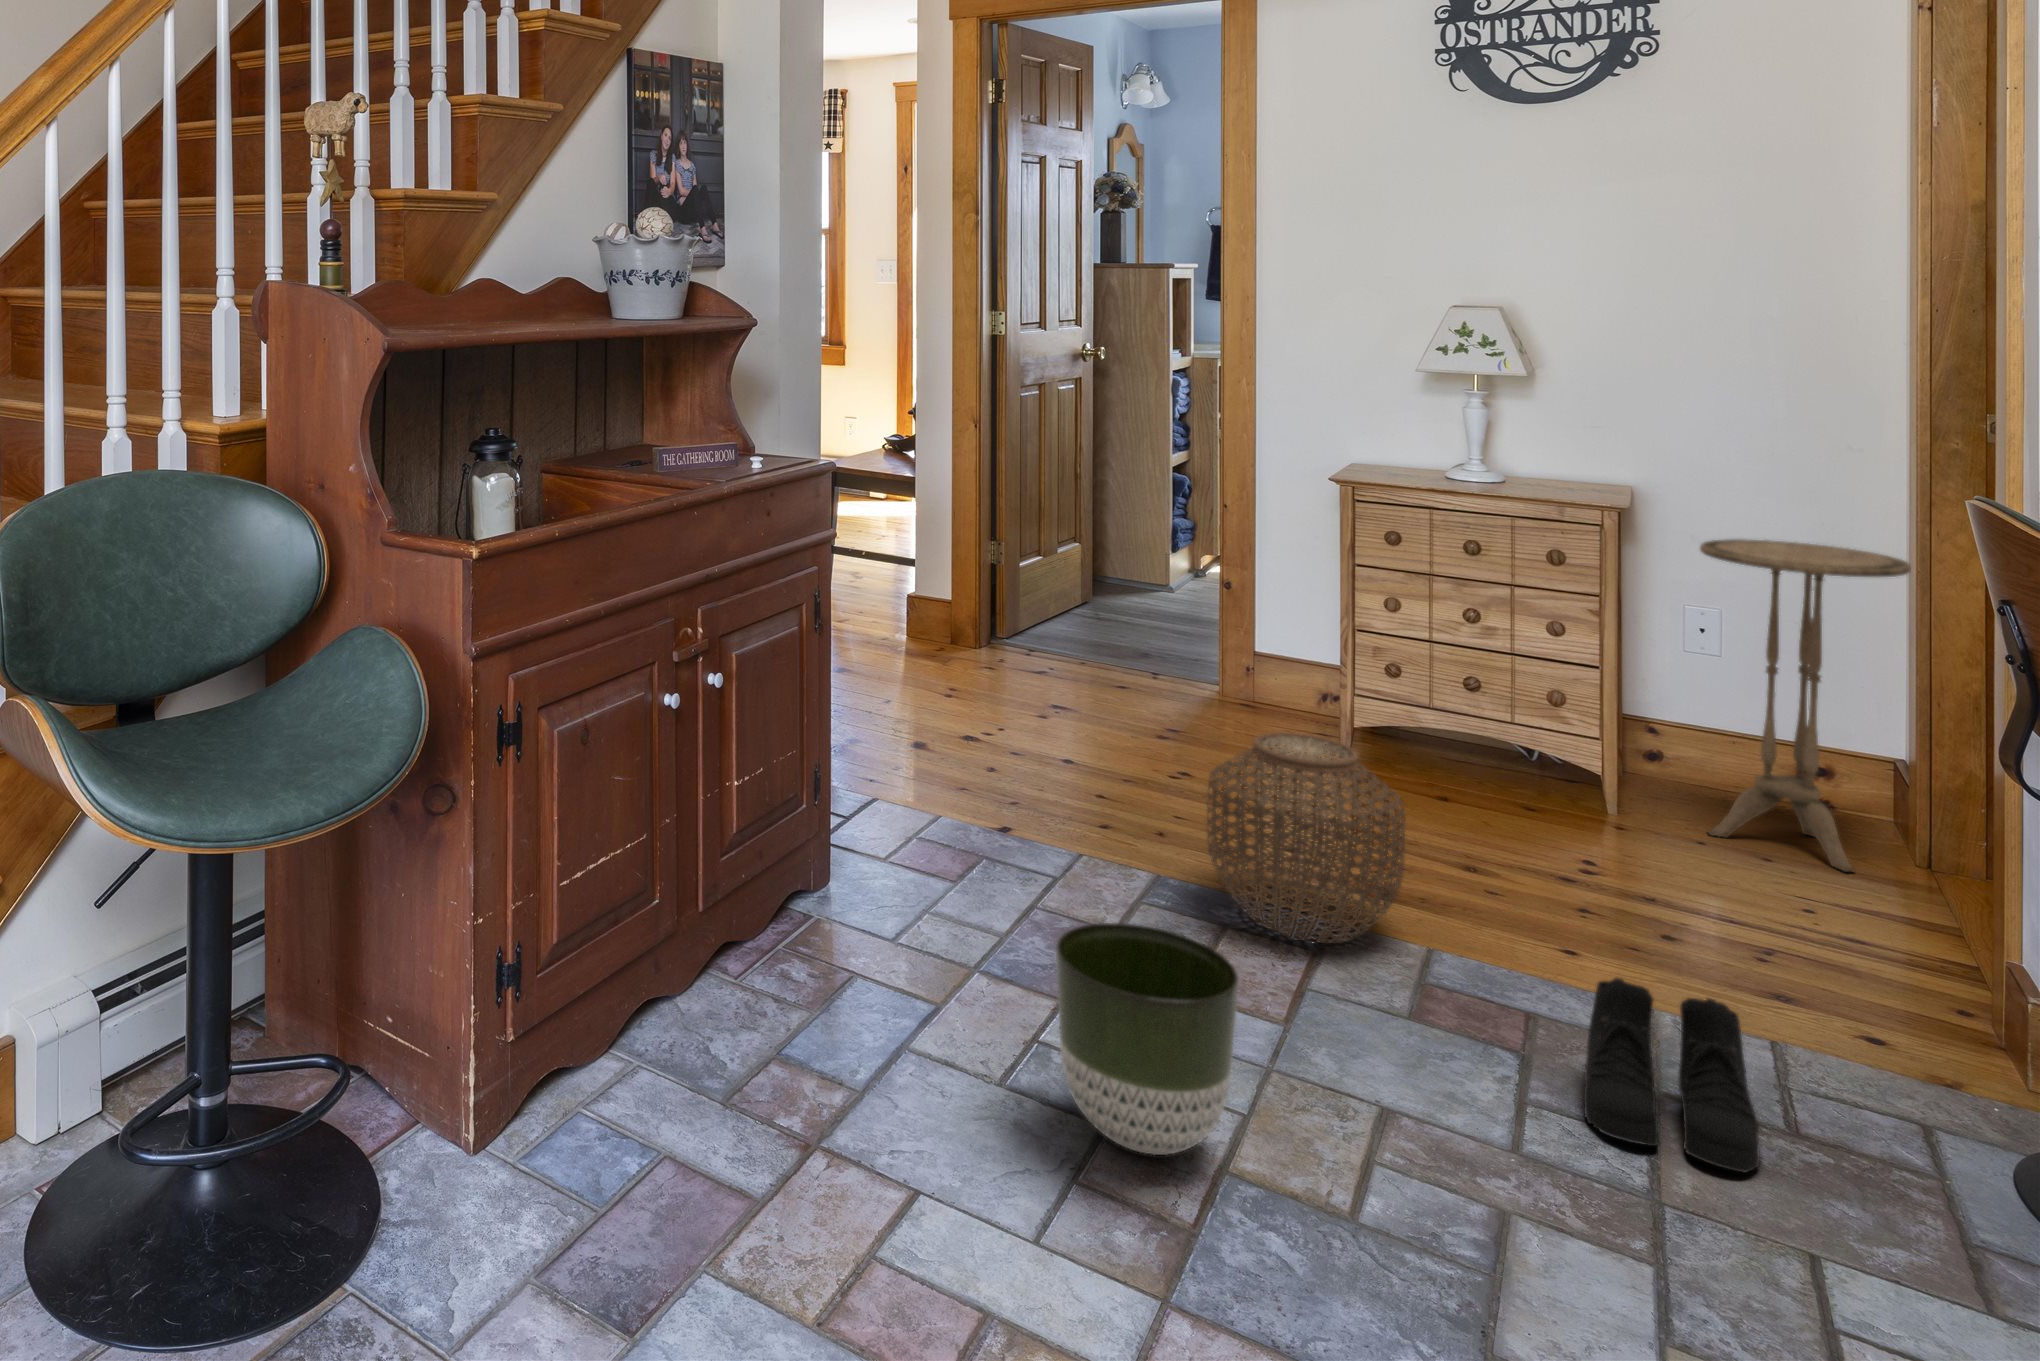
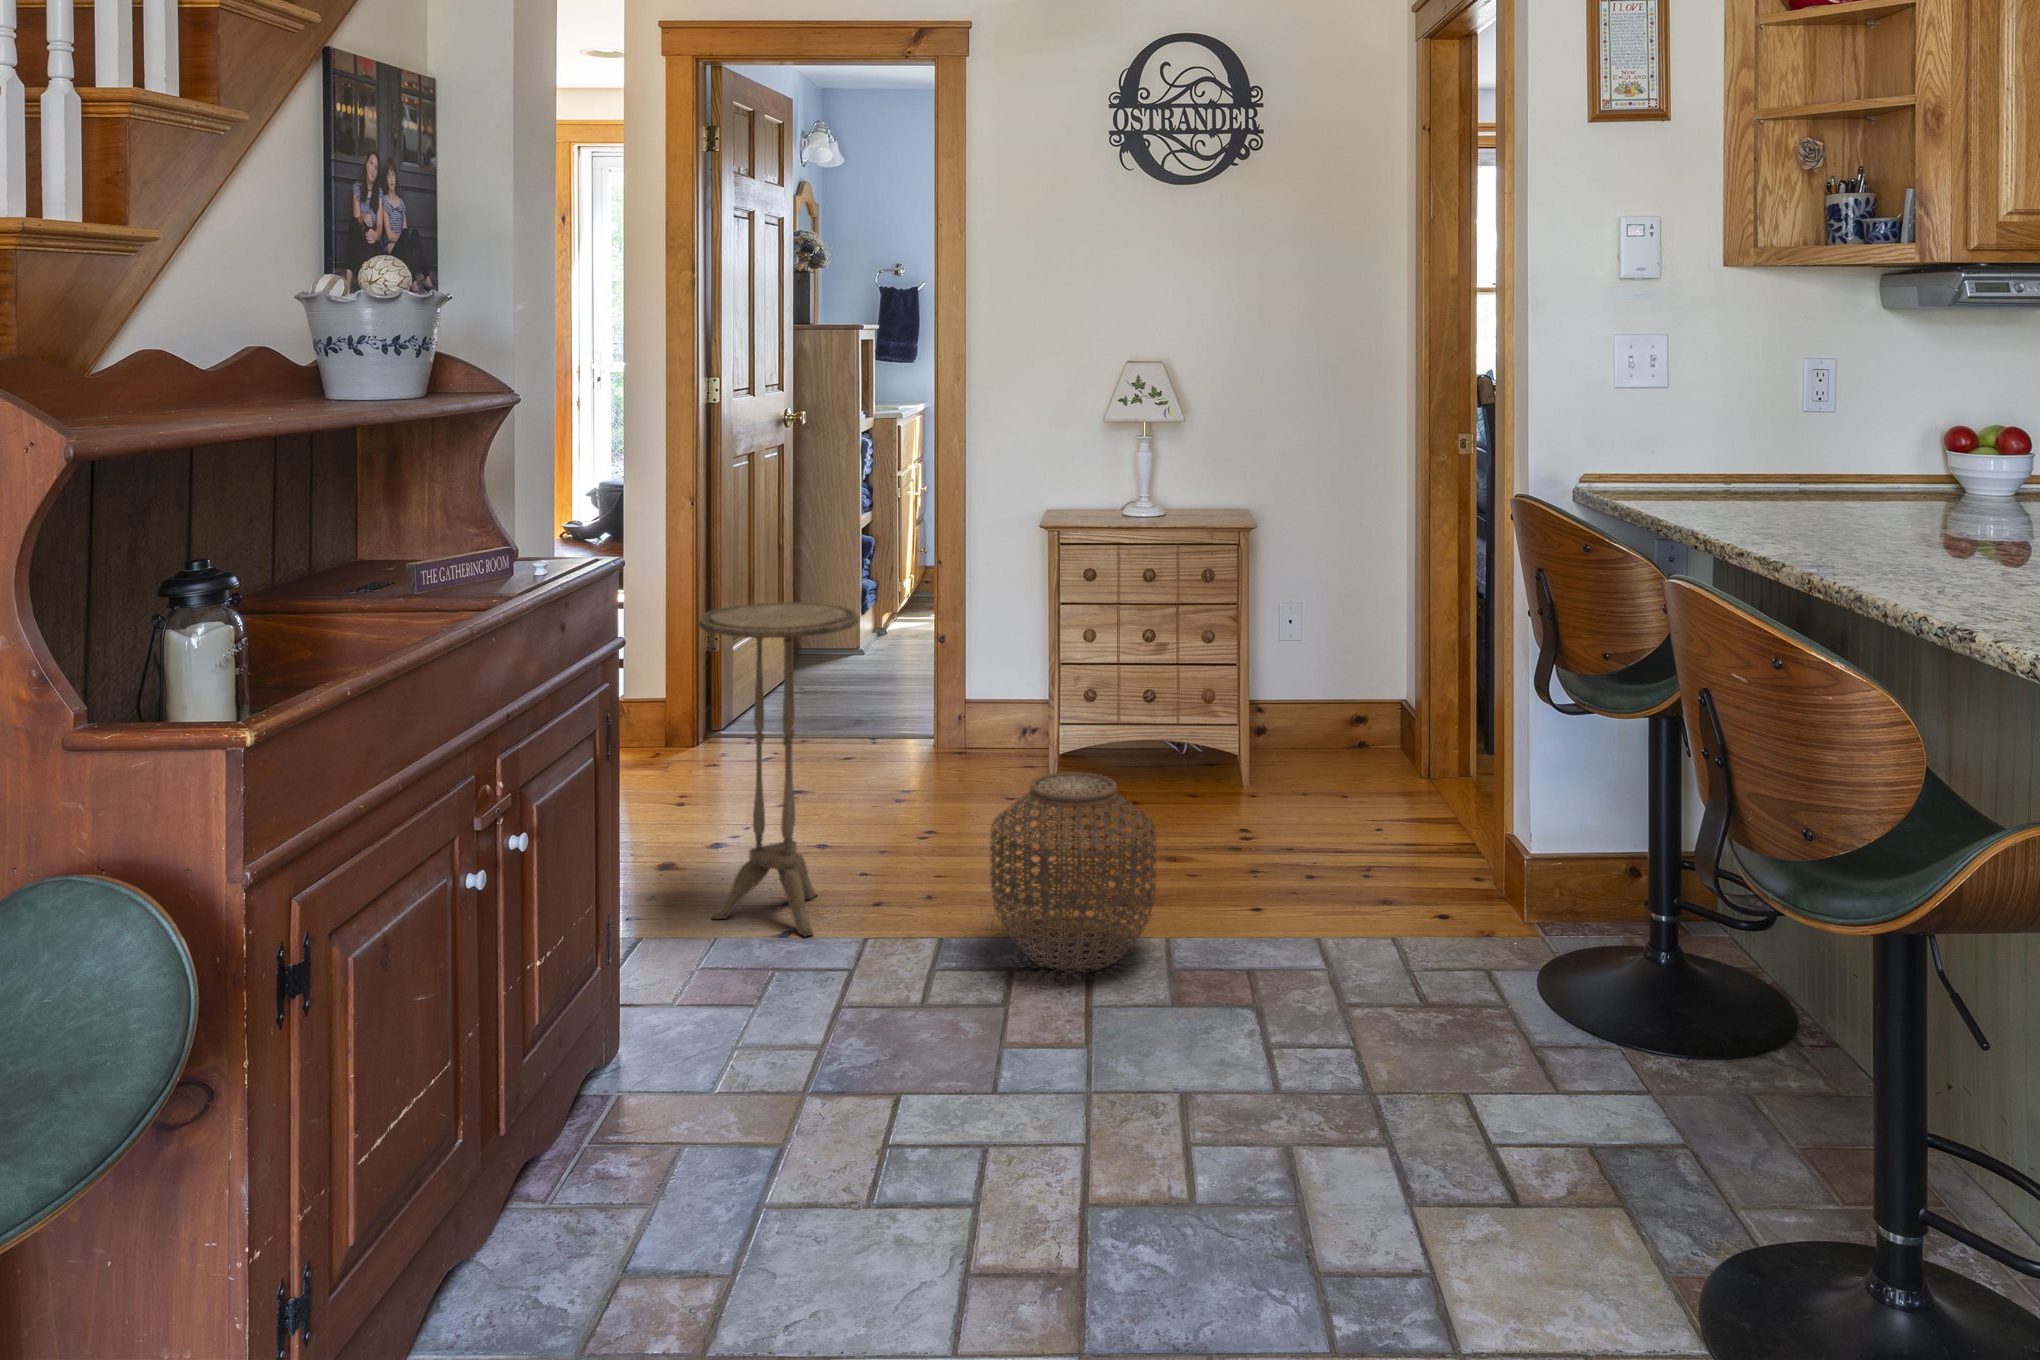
side table: present [1700,539,1911,872] -> present [698,602,859,937]
planter: present [1056,923,1239,1155] -> none [927,987,1094,1218]
boots: present [1584,978,1760,1172] -> none [1318,940,1443,1080]

